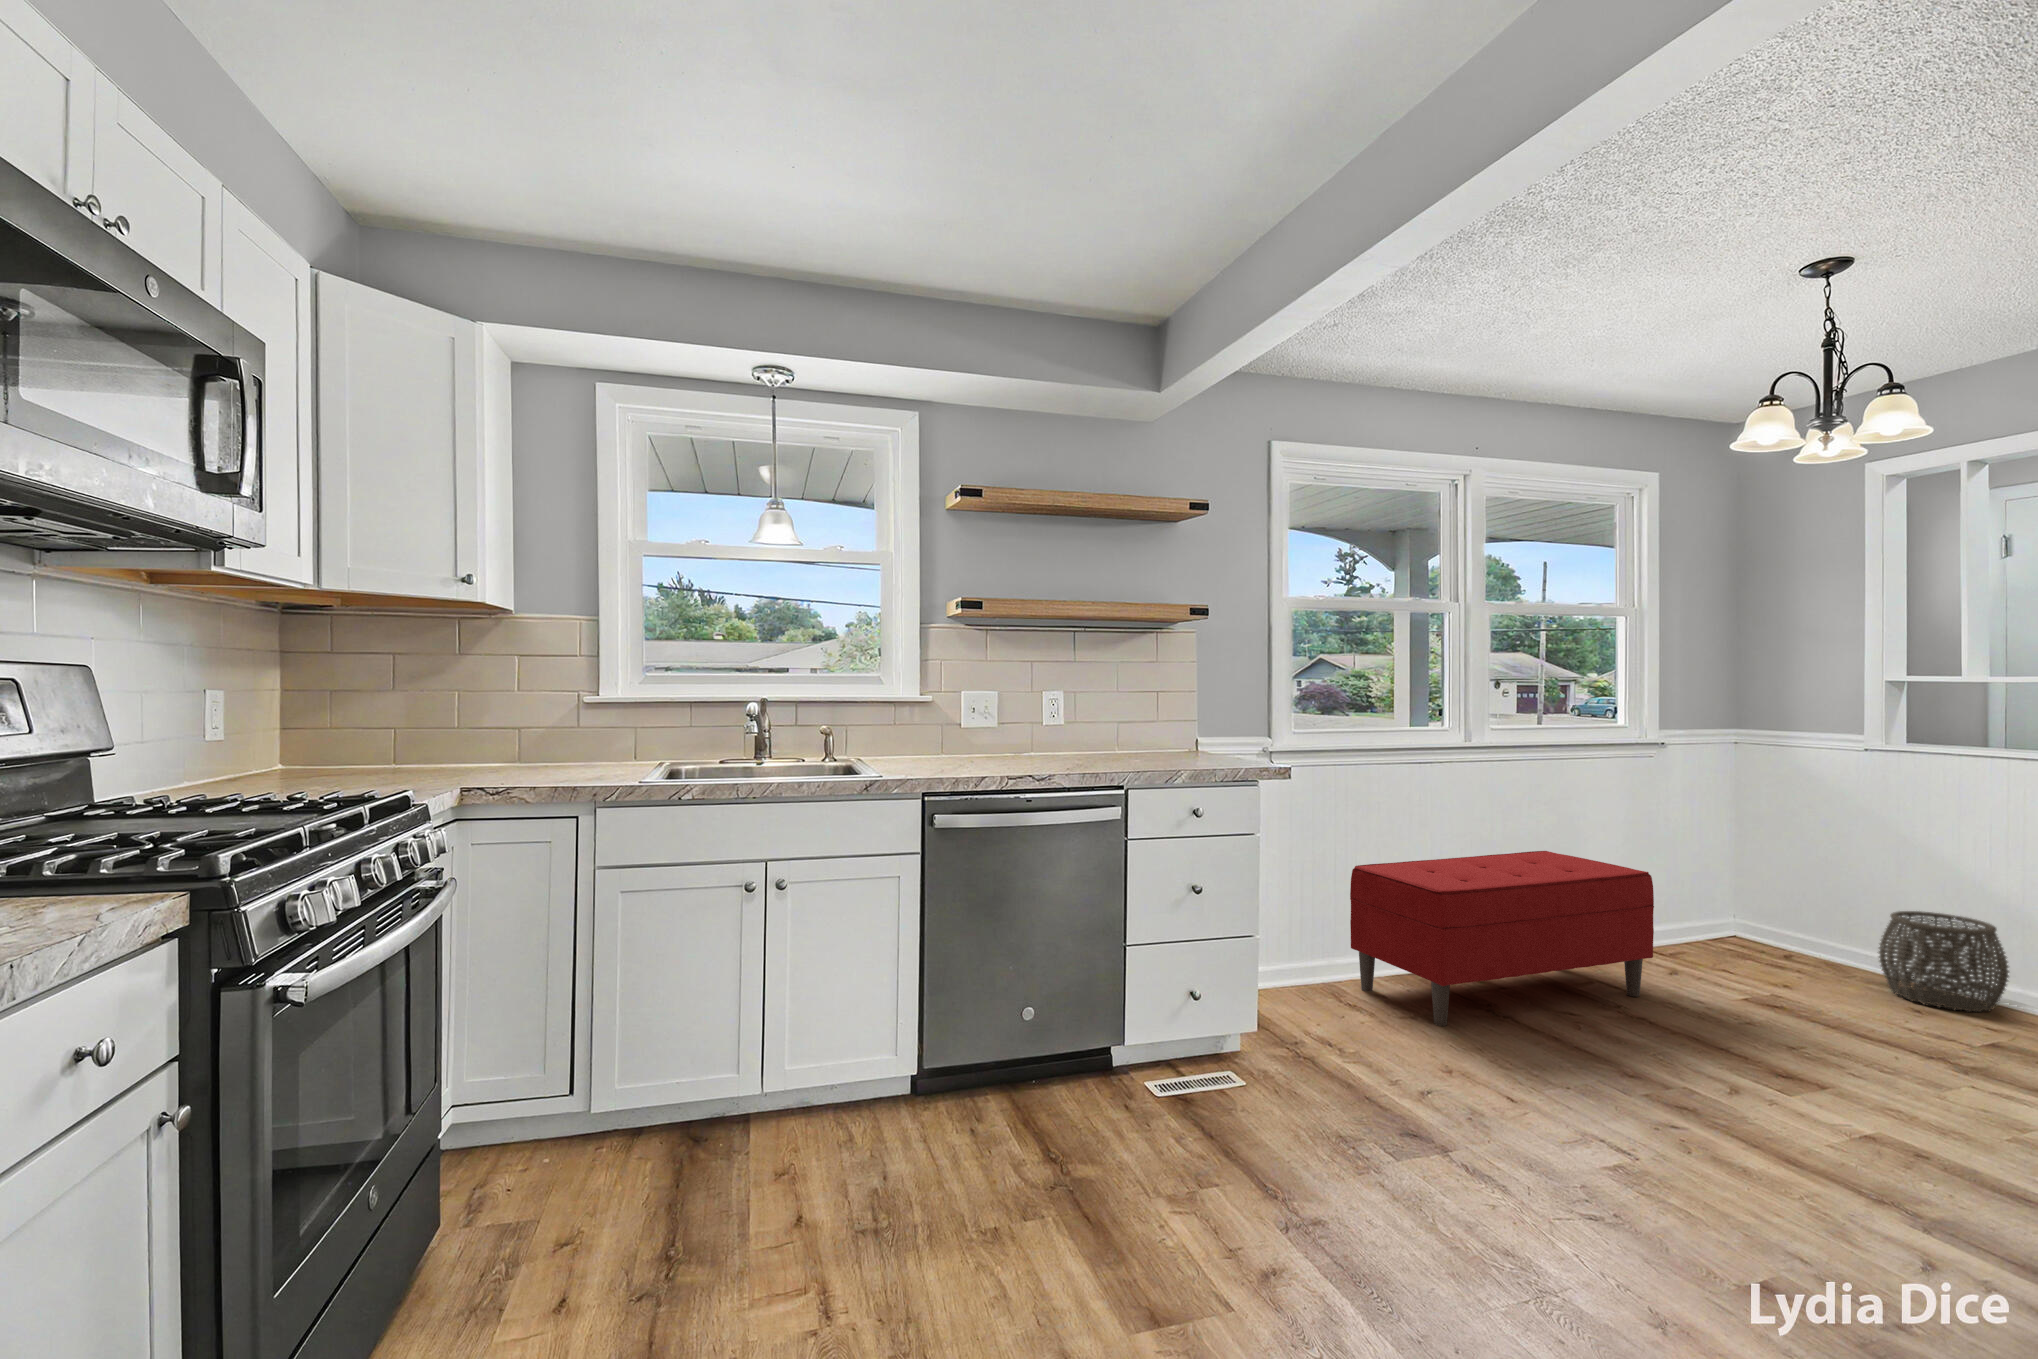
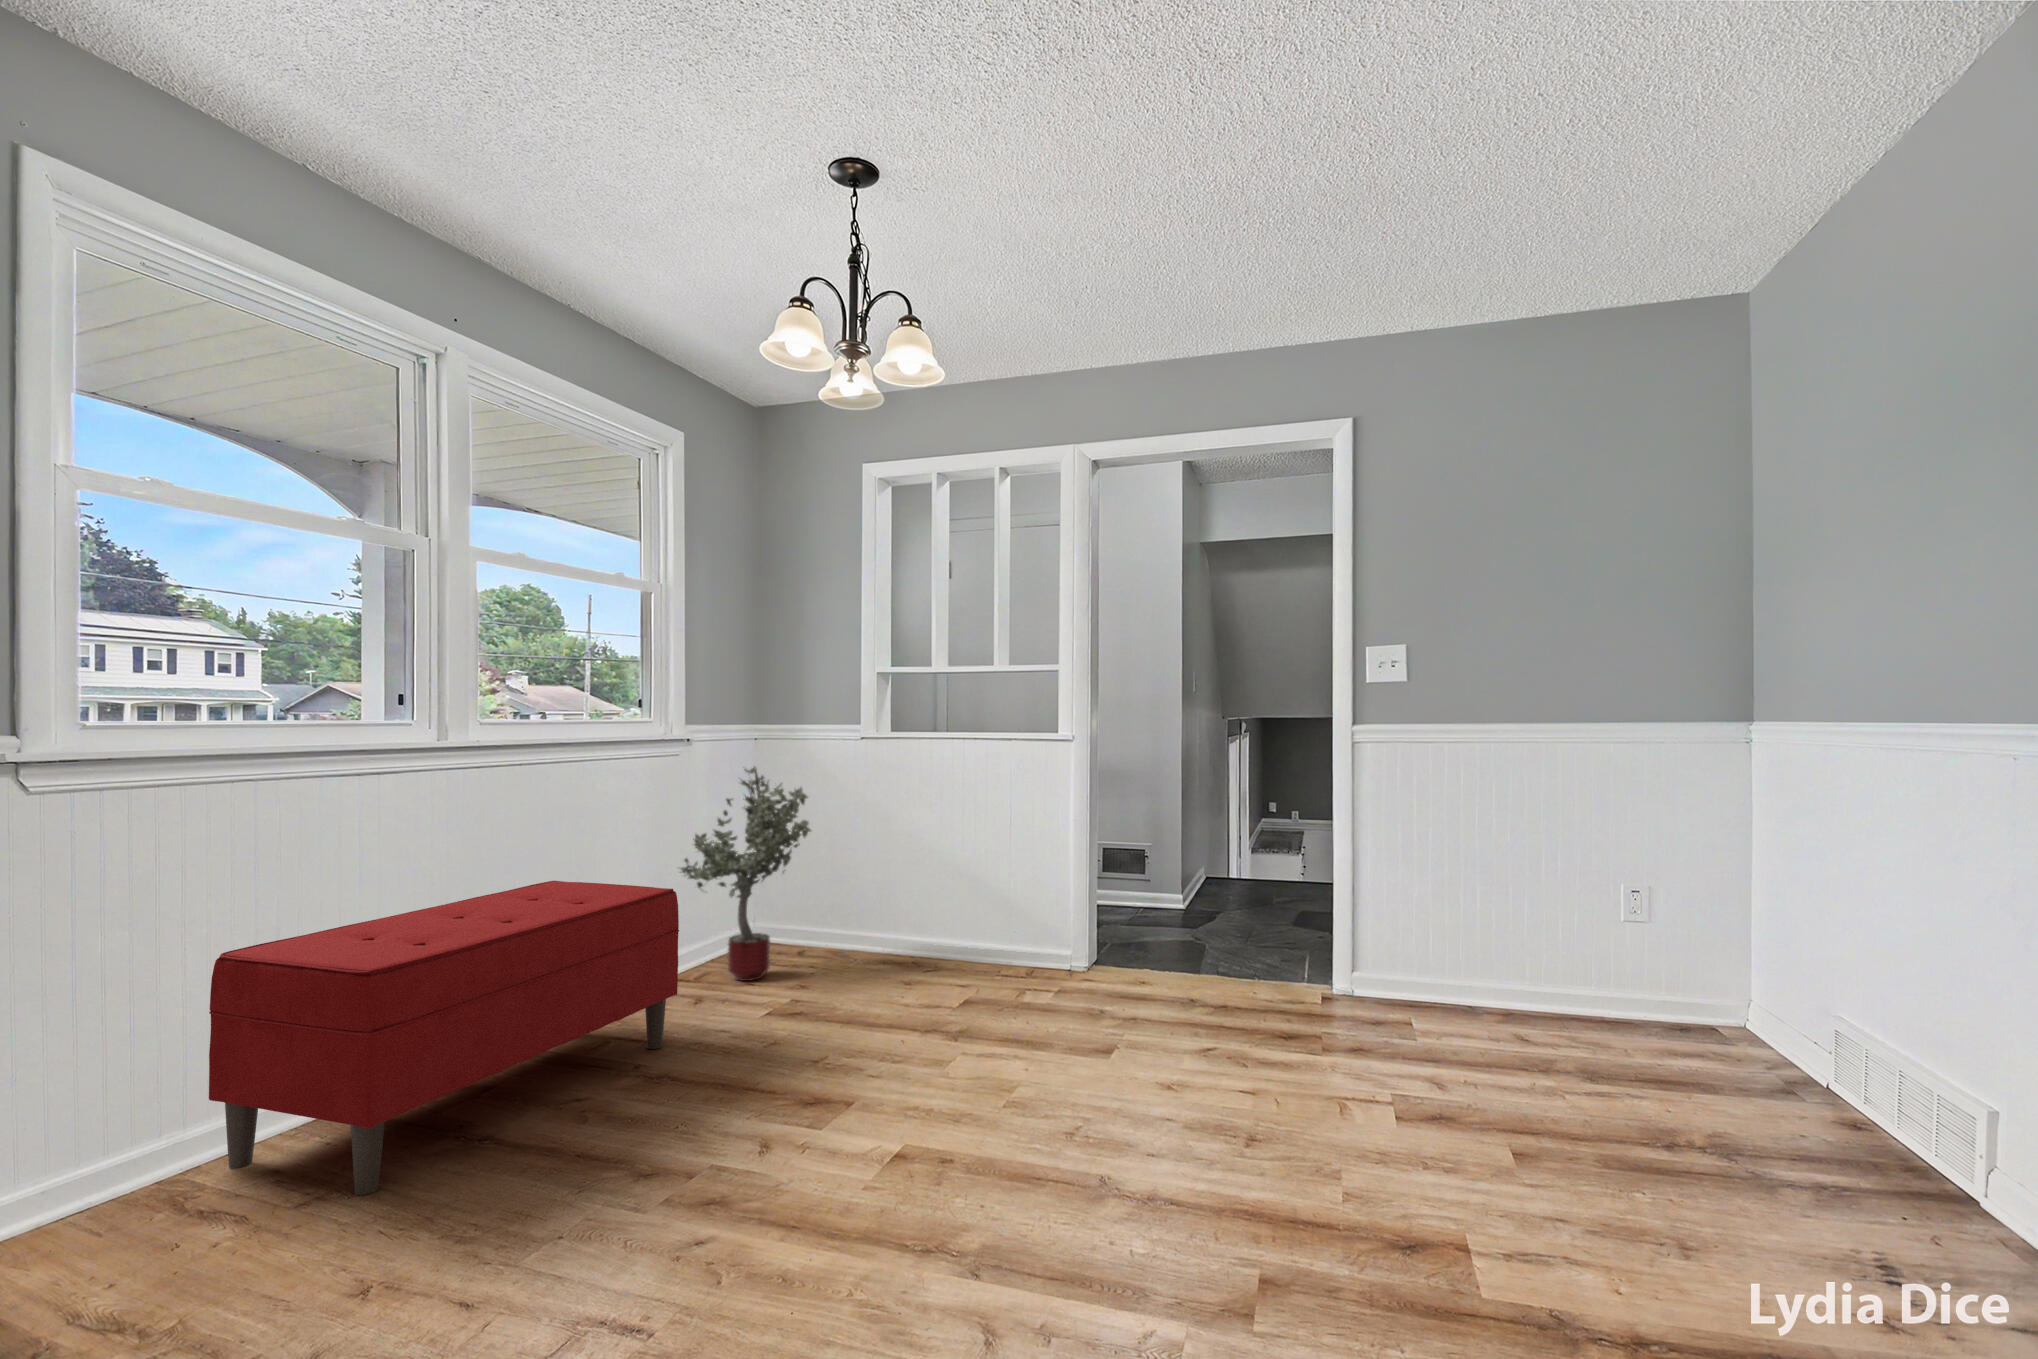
potted tree: none [1651,771,1798,966] -> present [681,766,811,981]
woven basket: present [1879,911,2009,1012] -> none [875,887,966,979]

